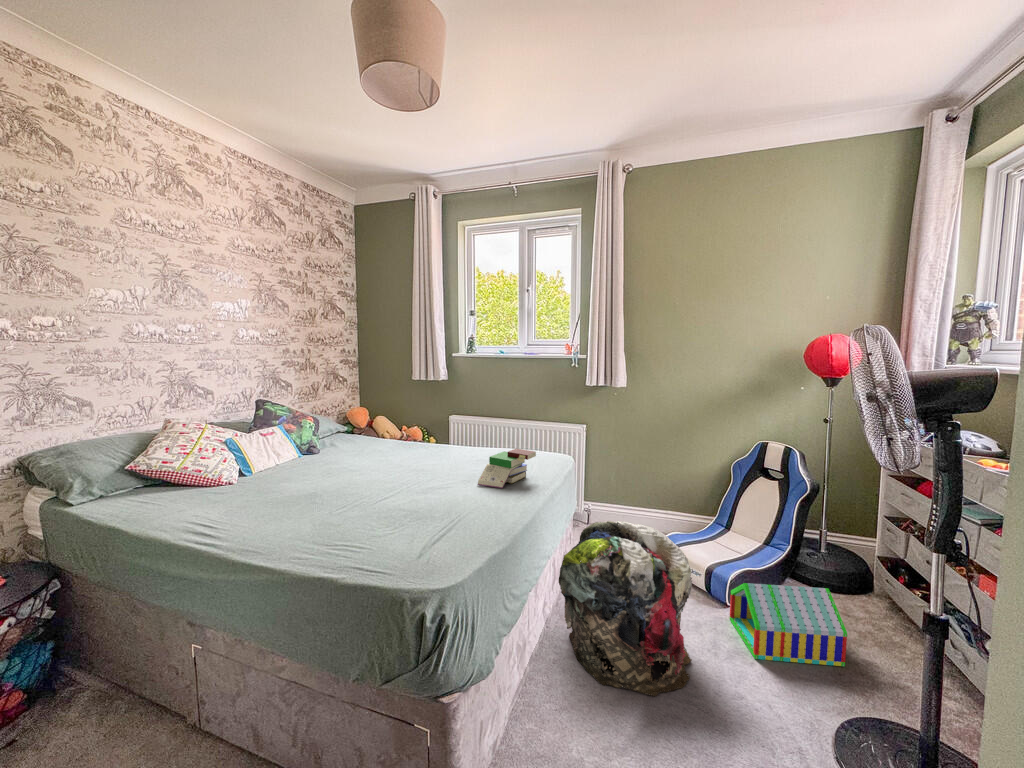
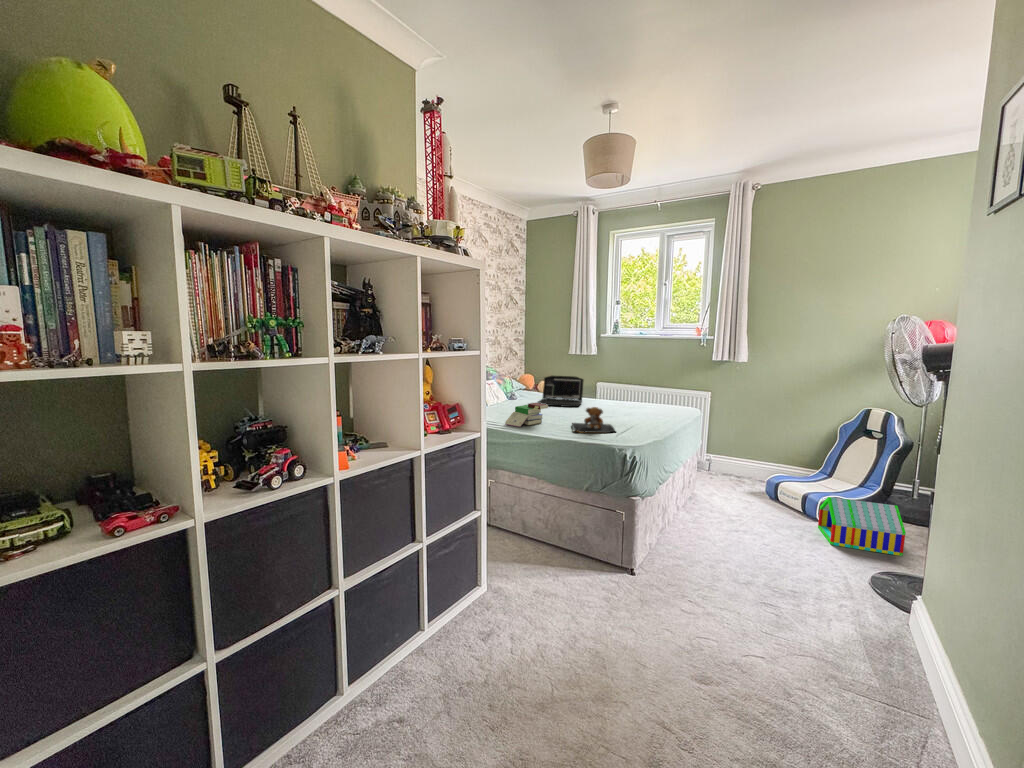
laptop: none [339,416,415,465] -> present [538,376,584,407]
book: present [478,448,536,488] -> present [505,403,548,427]
teddy bear: none [340,489,428,547] -> present [572,407,615,433]
laundry basket: present [558,521,692,697] -> none [688,449,785,548]

